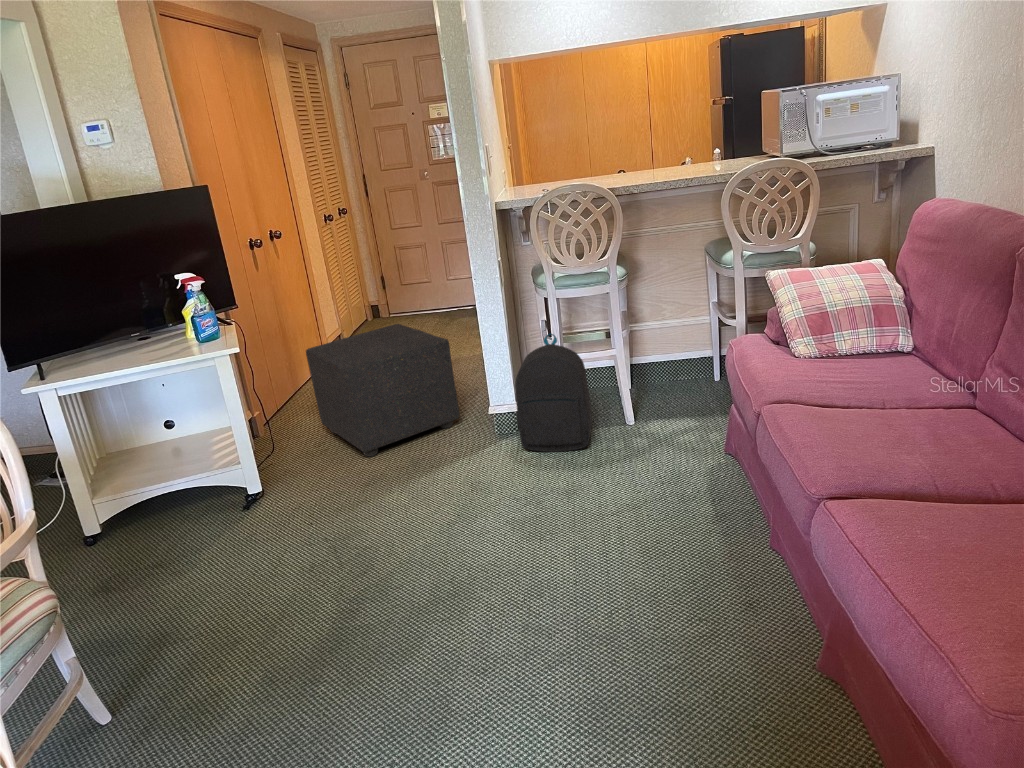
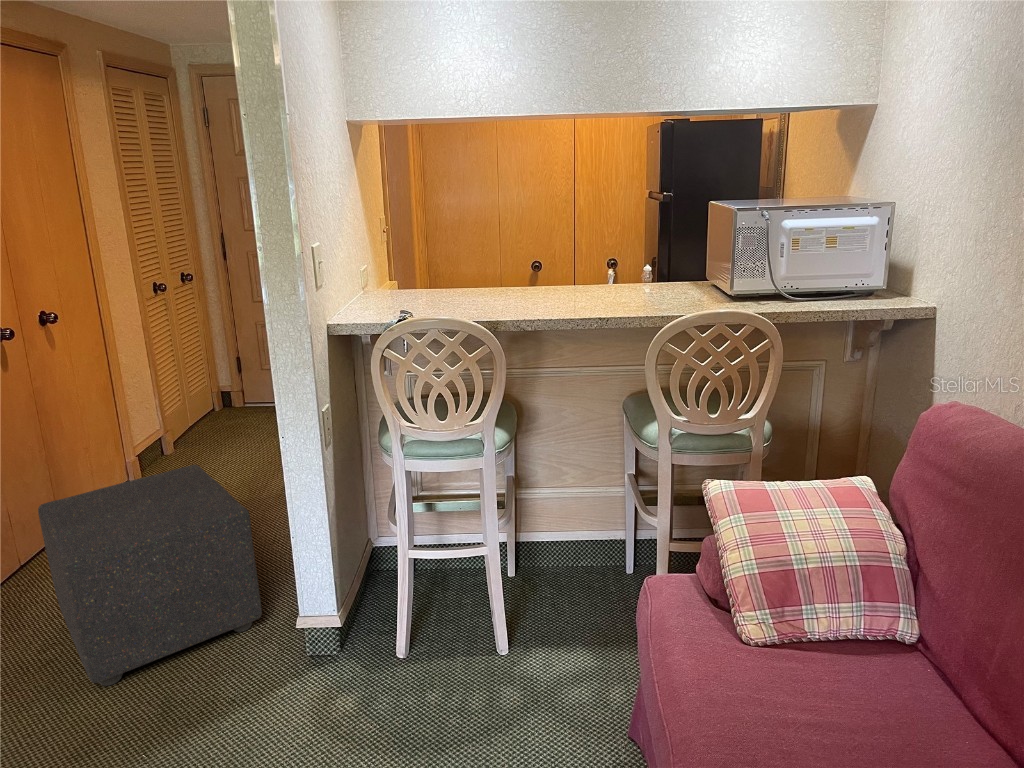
backpack: present [515,334,592,452] -> none [325,526,443,707]

